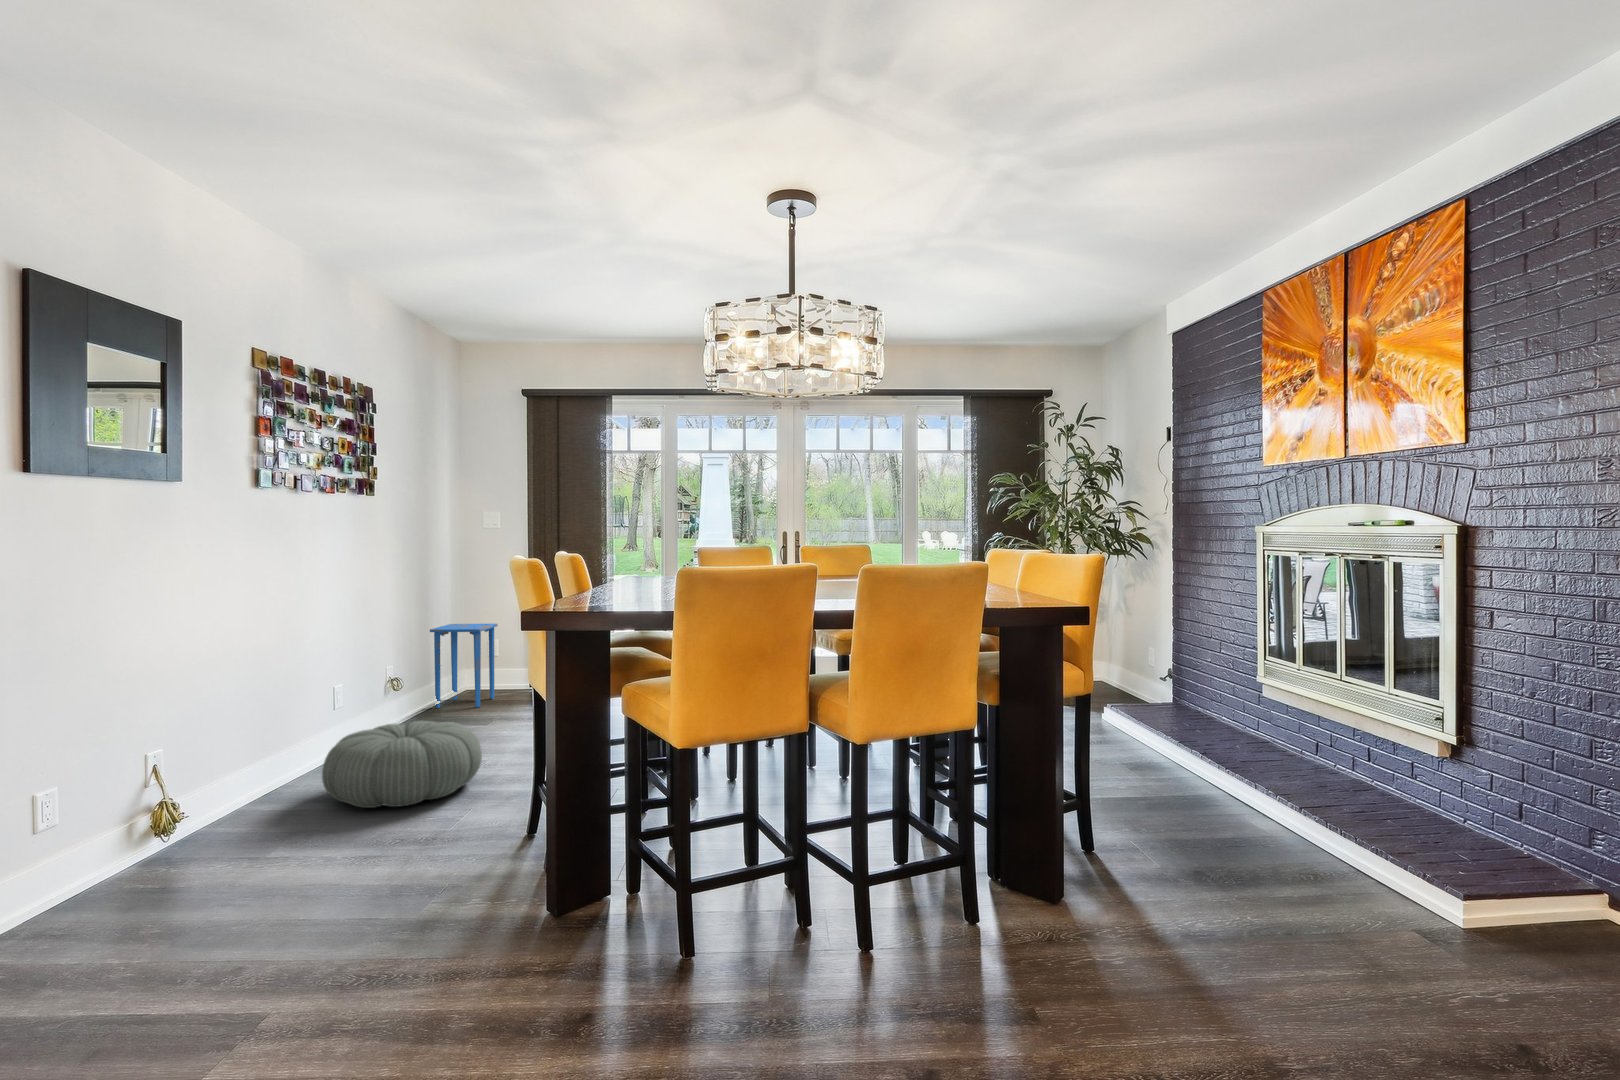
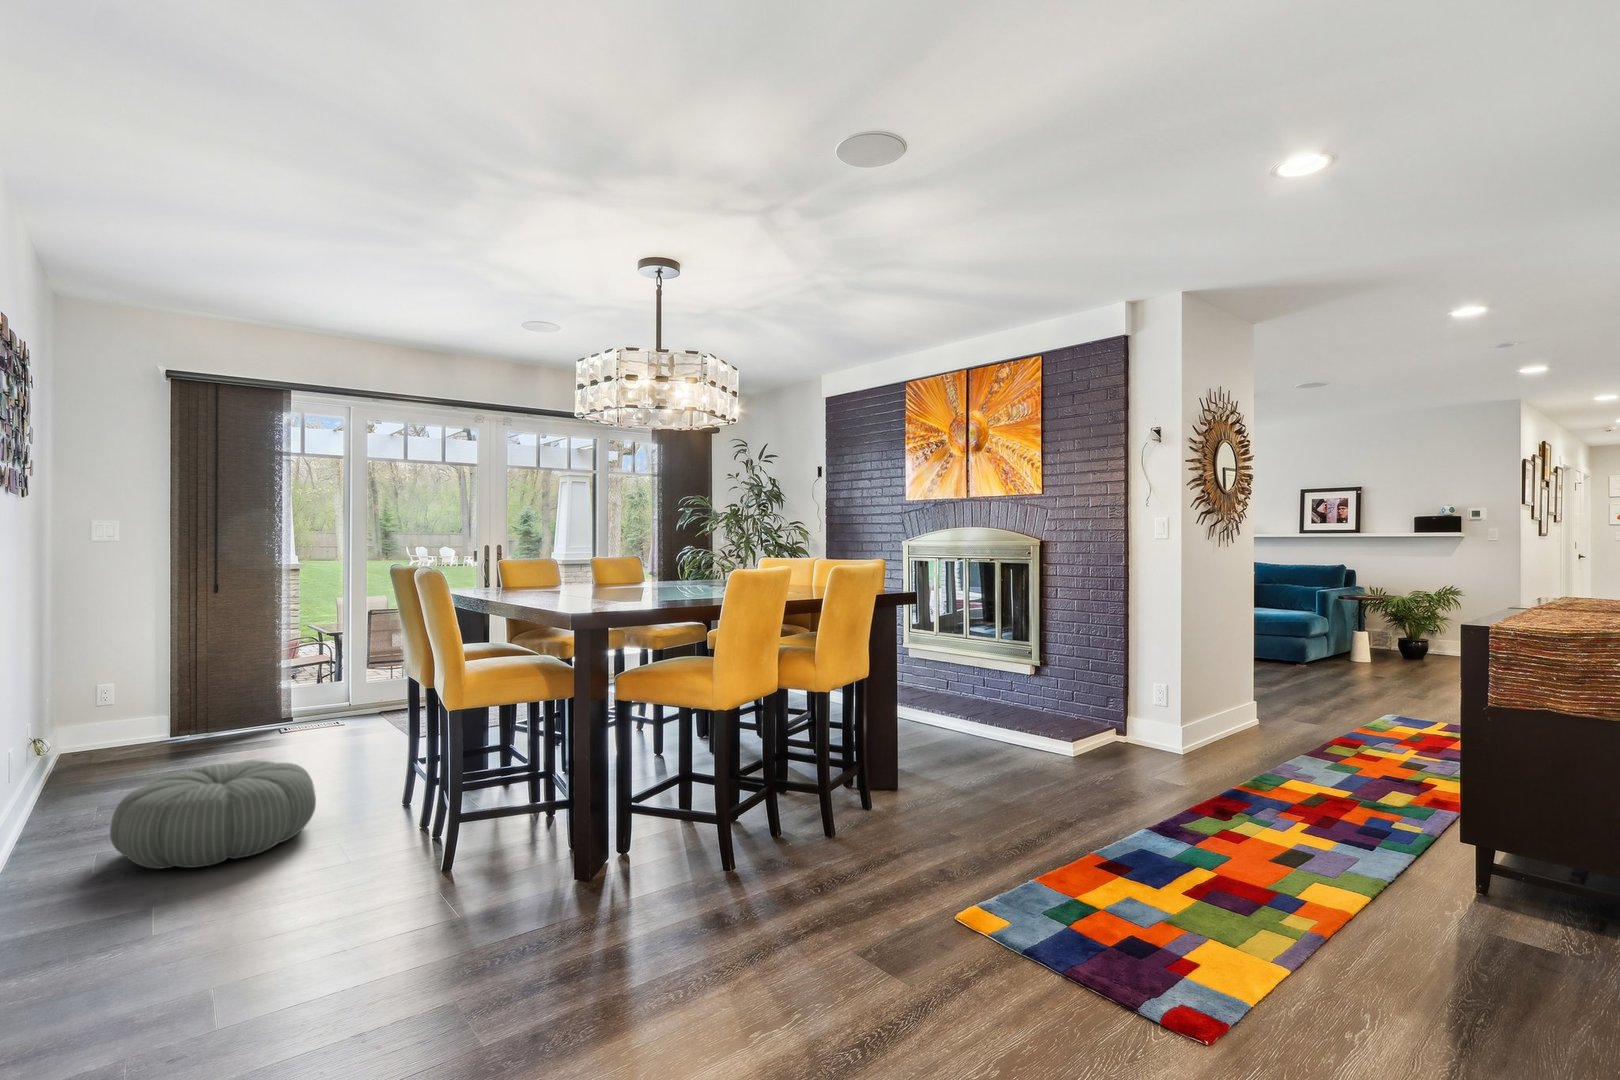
side table: present [430,623,498,708] -> none [51,658,141,773]

